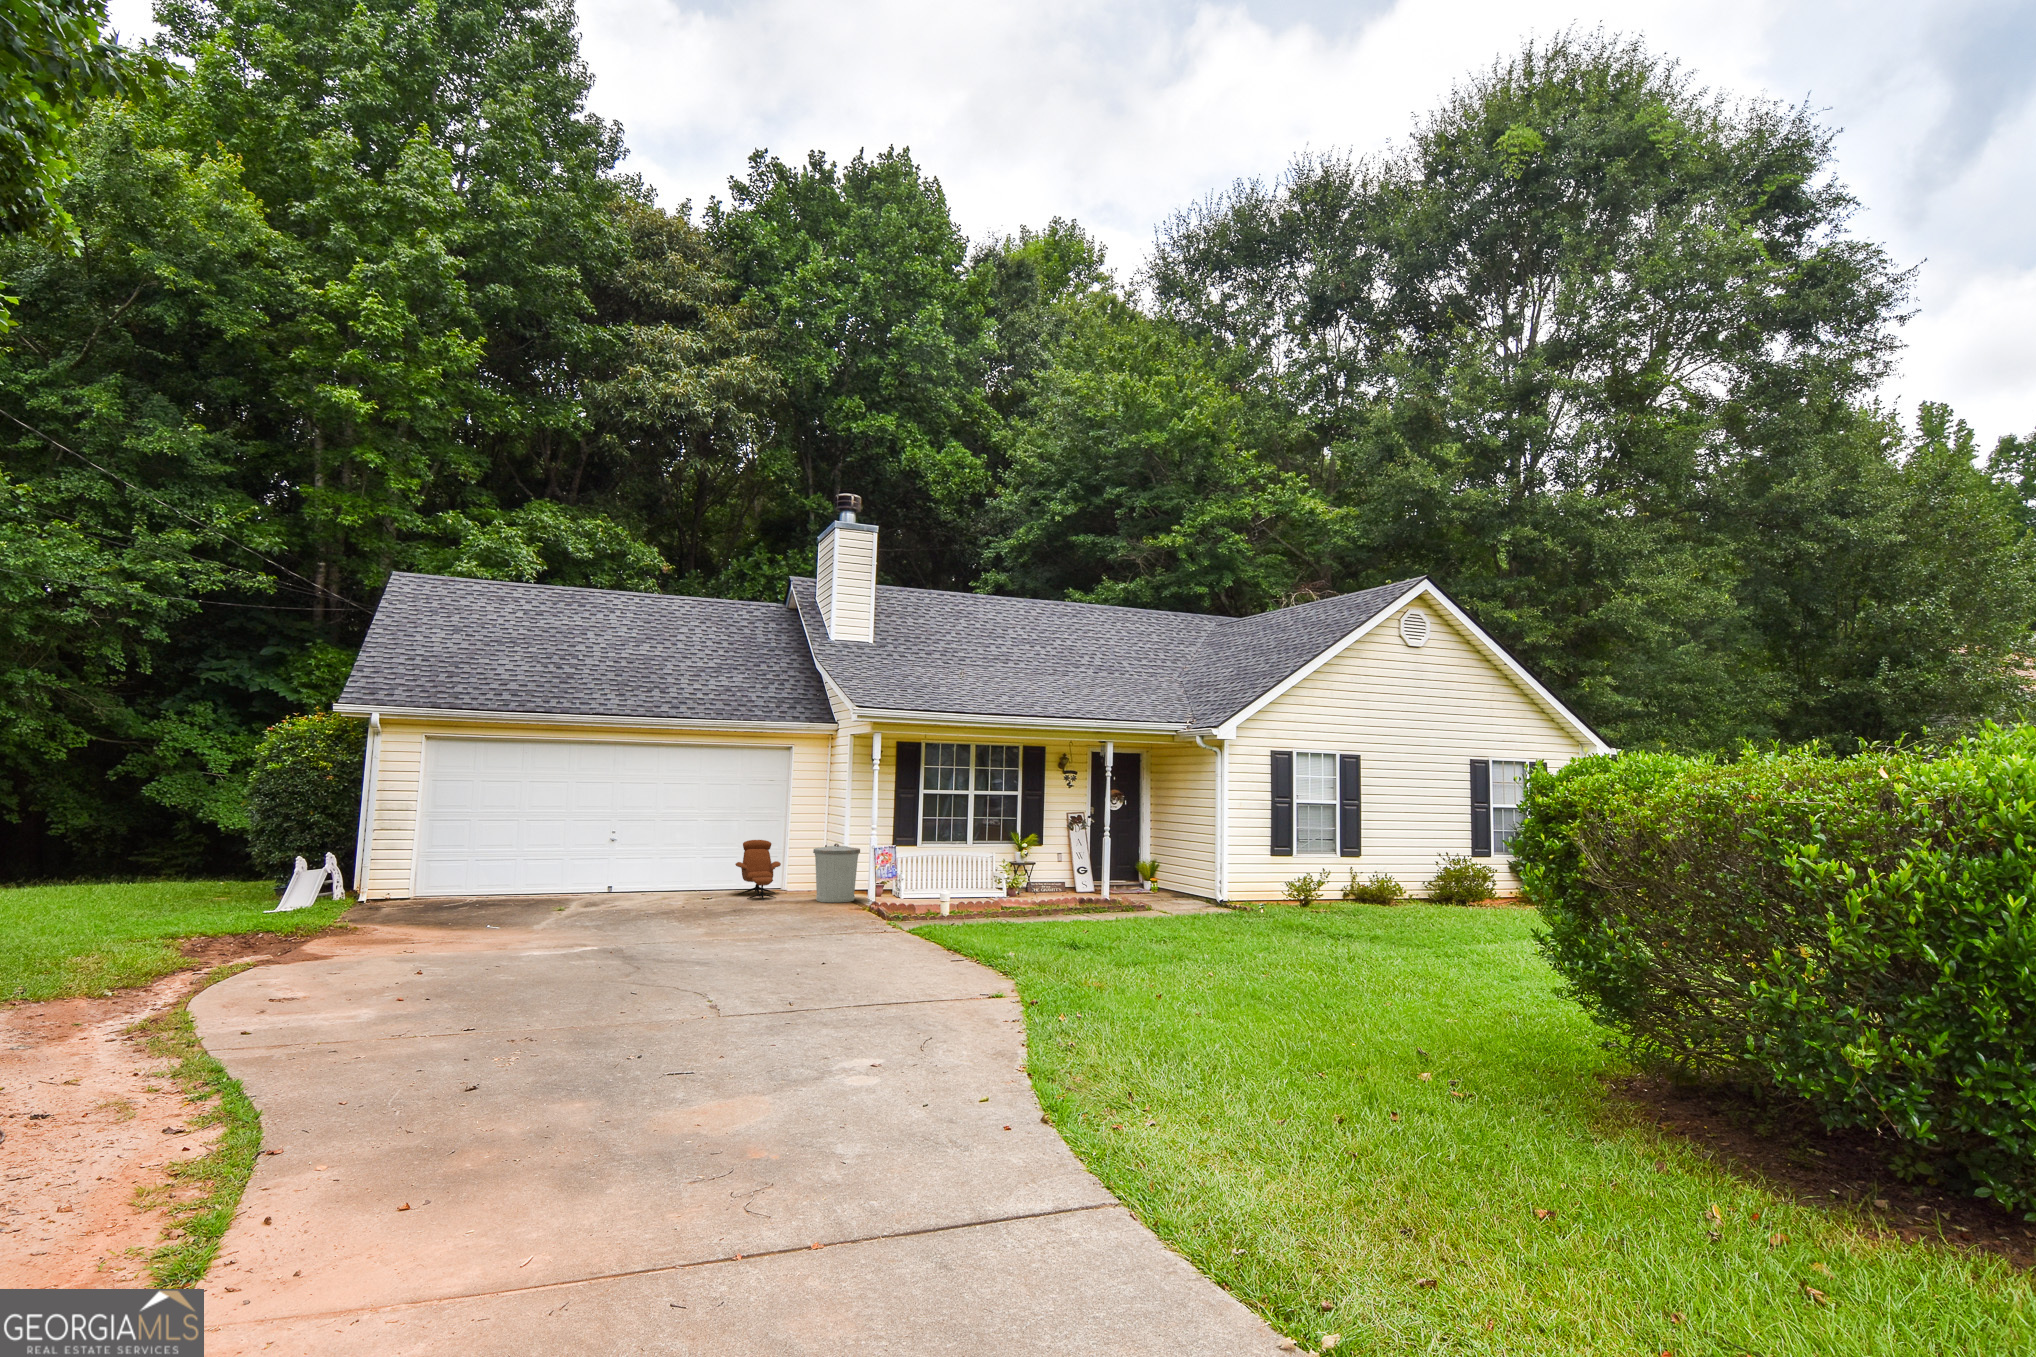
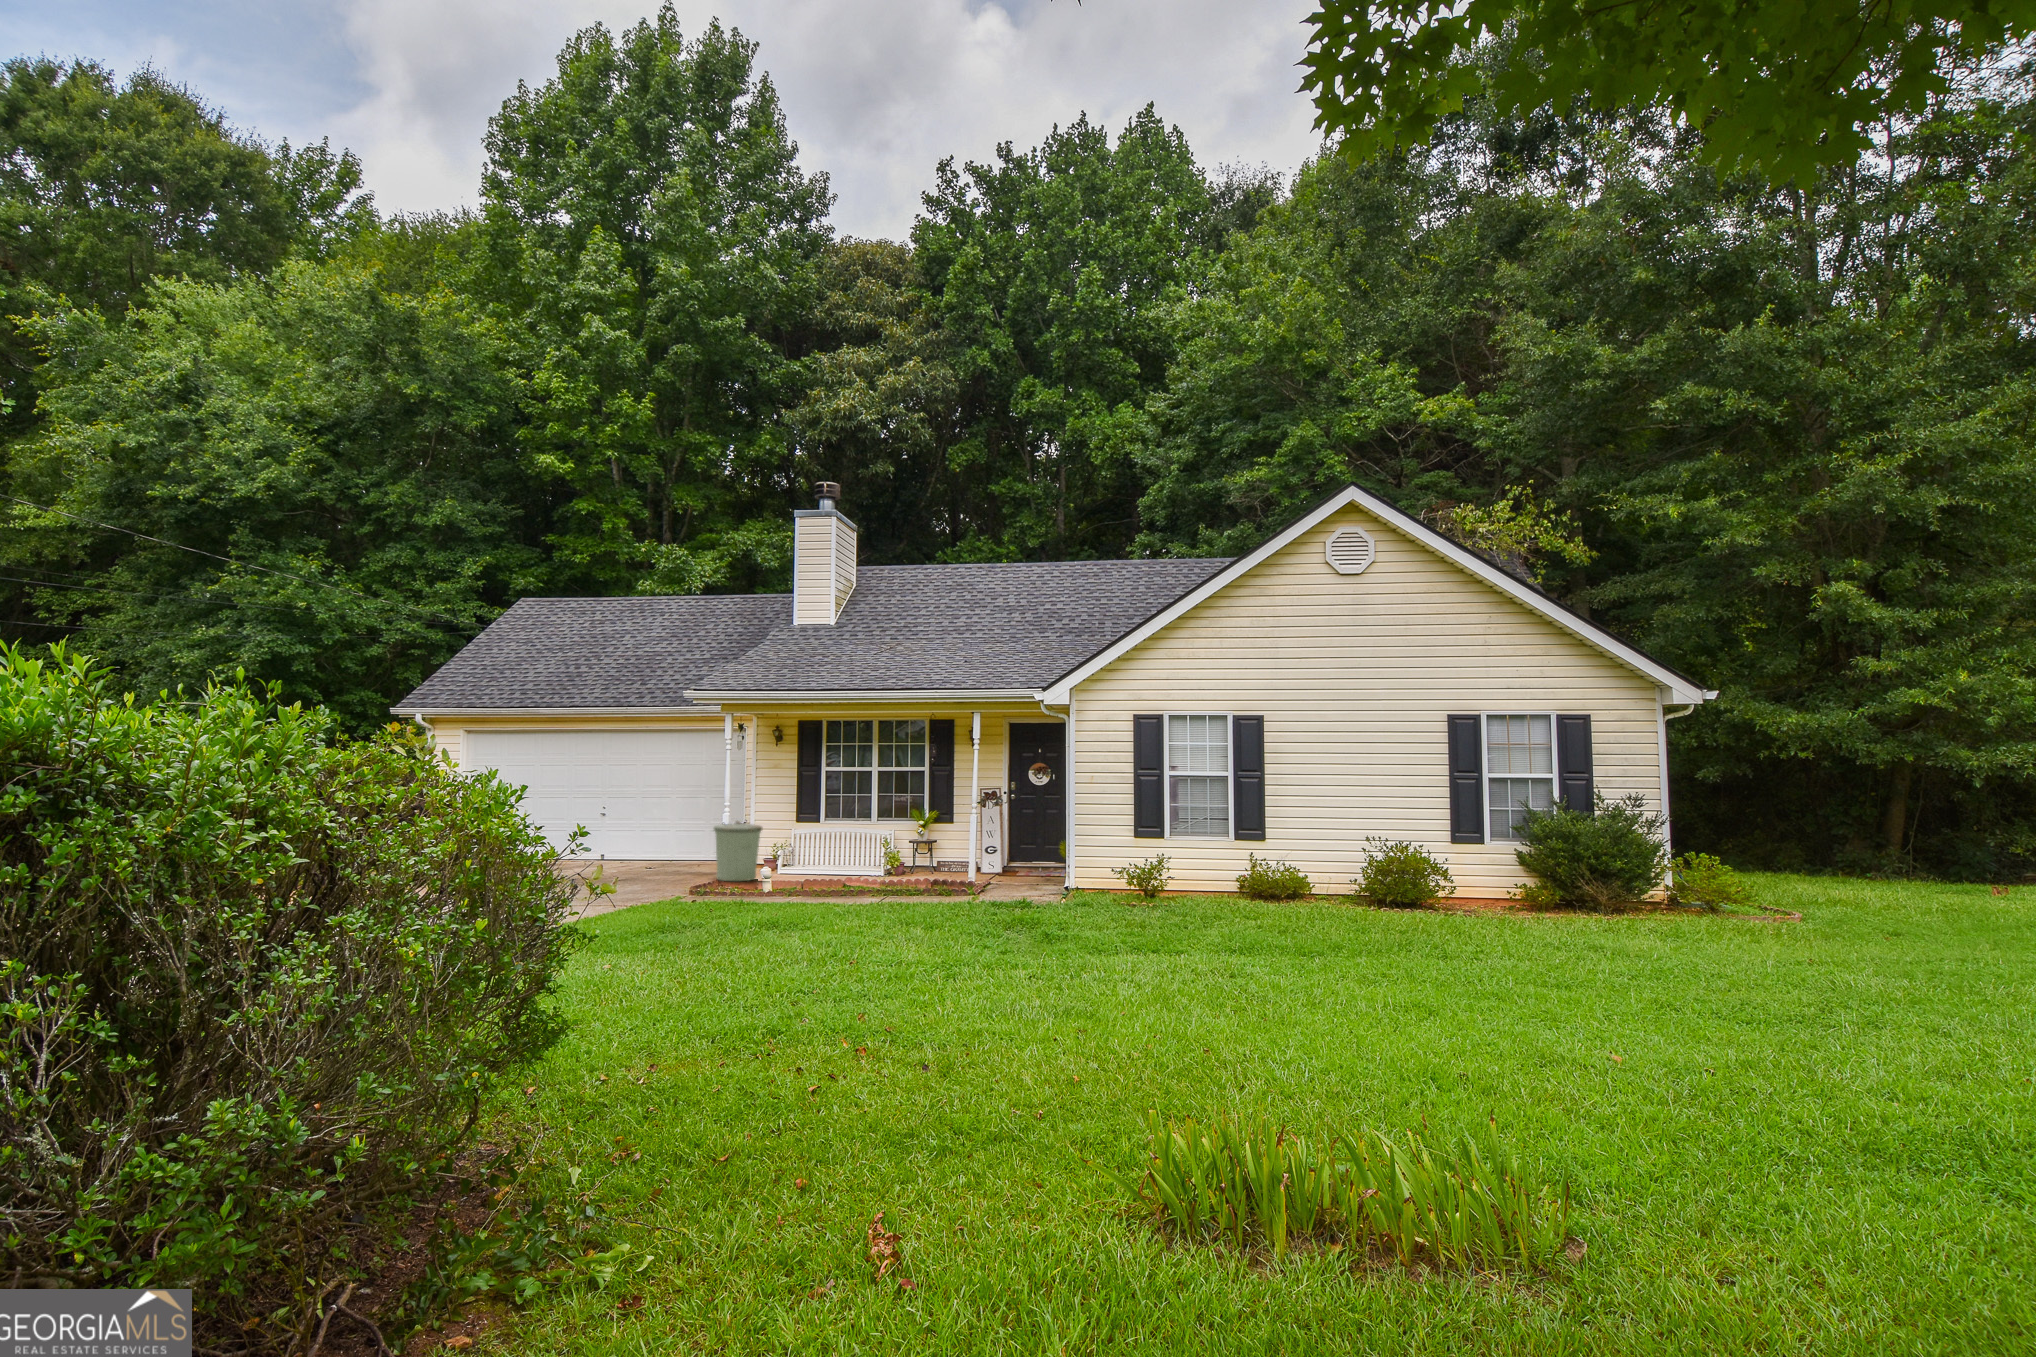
lounge chair: present [735,840,781,900] -> none [631,815,679,879]

